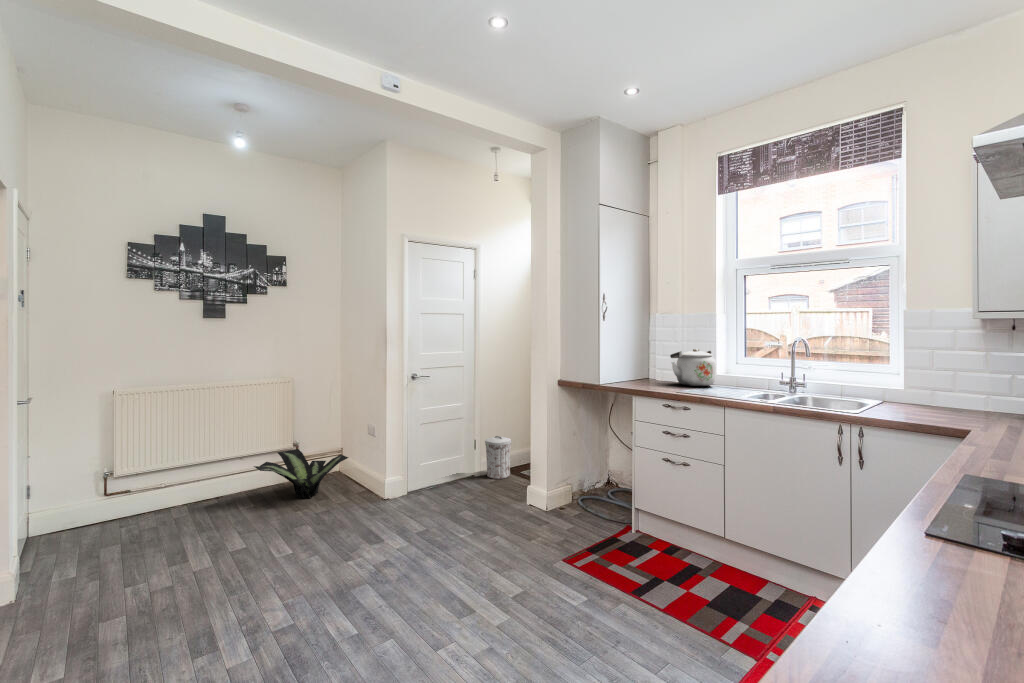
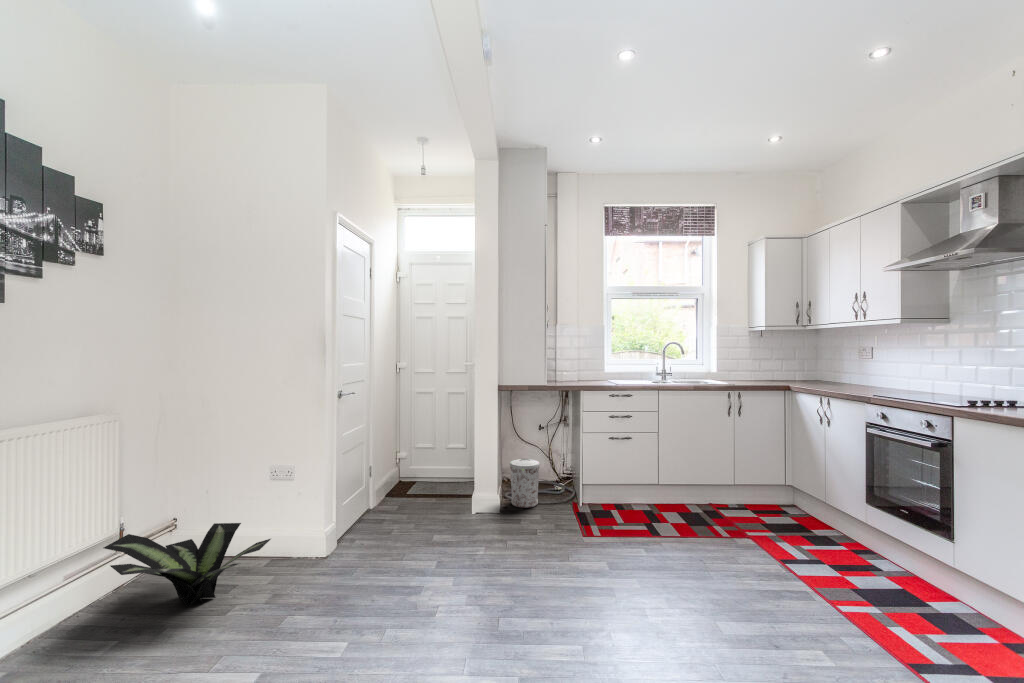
kettle: present [670,349,716,386] -> none [578,353,613,382]
trash can: present [485,436,512,479] -> present [510,459,540,508]

